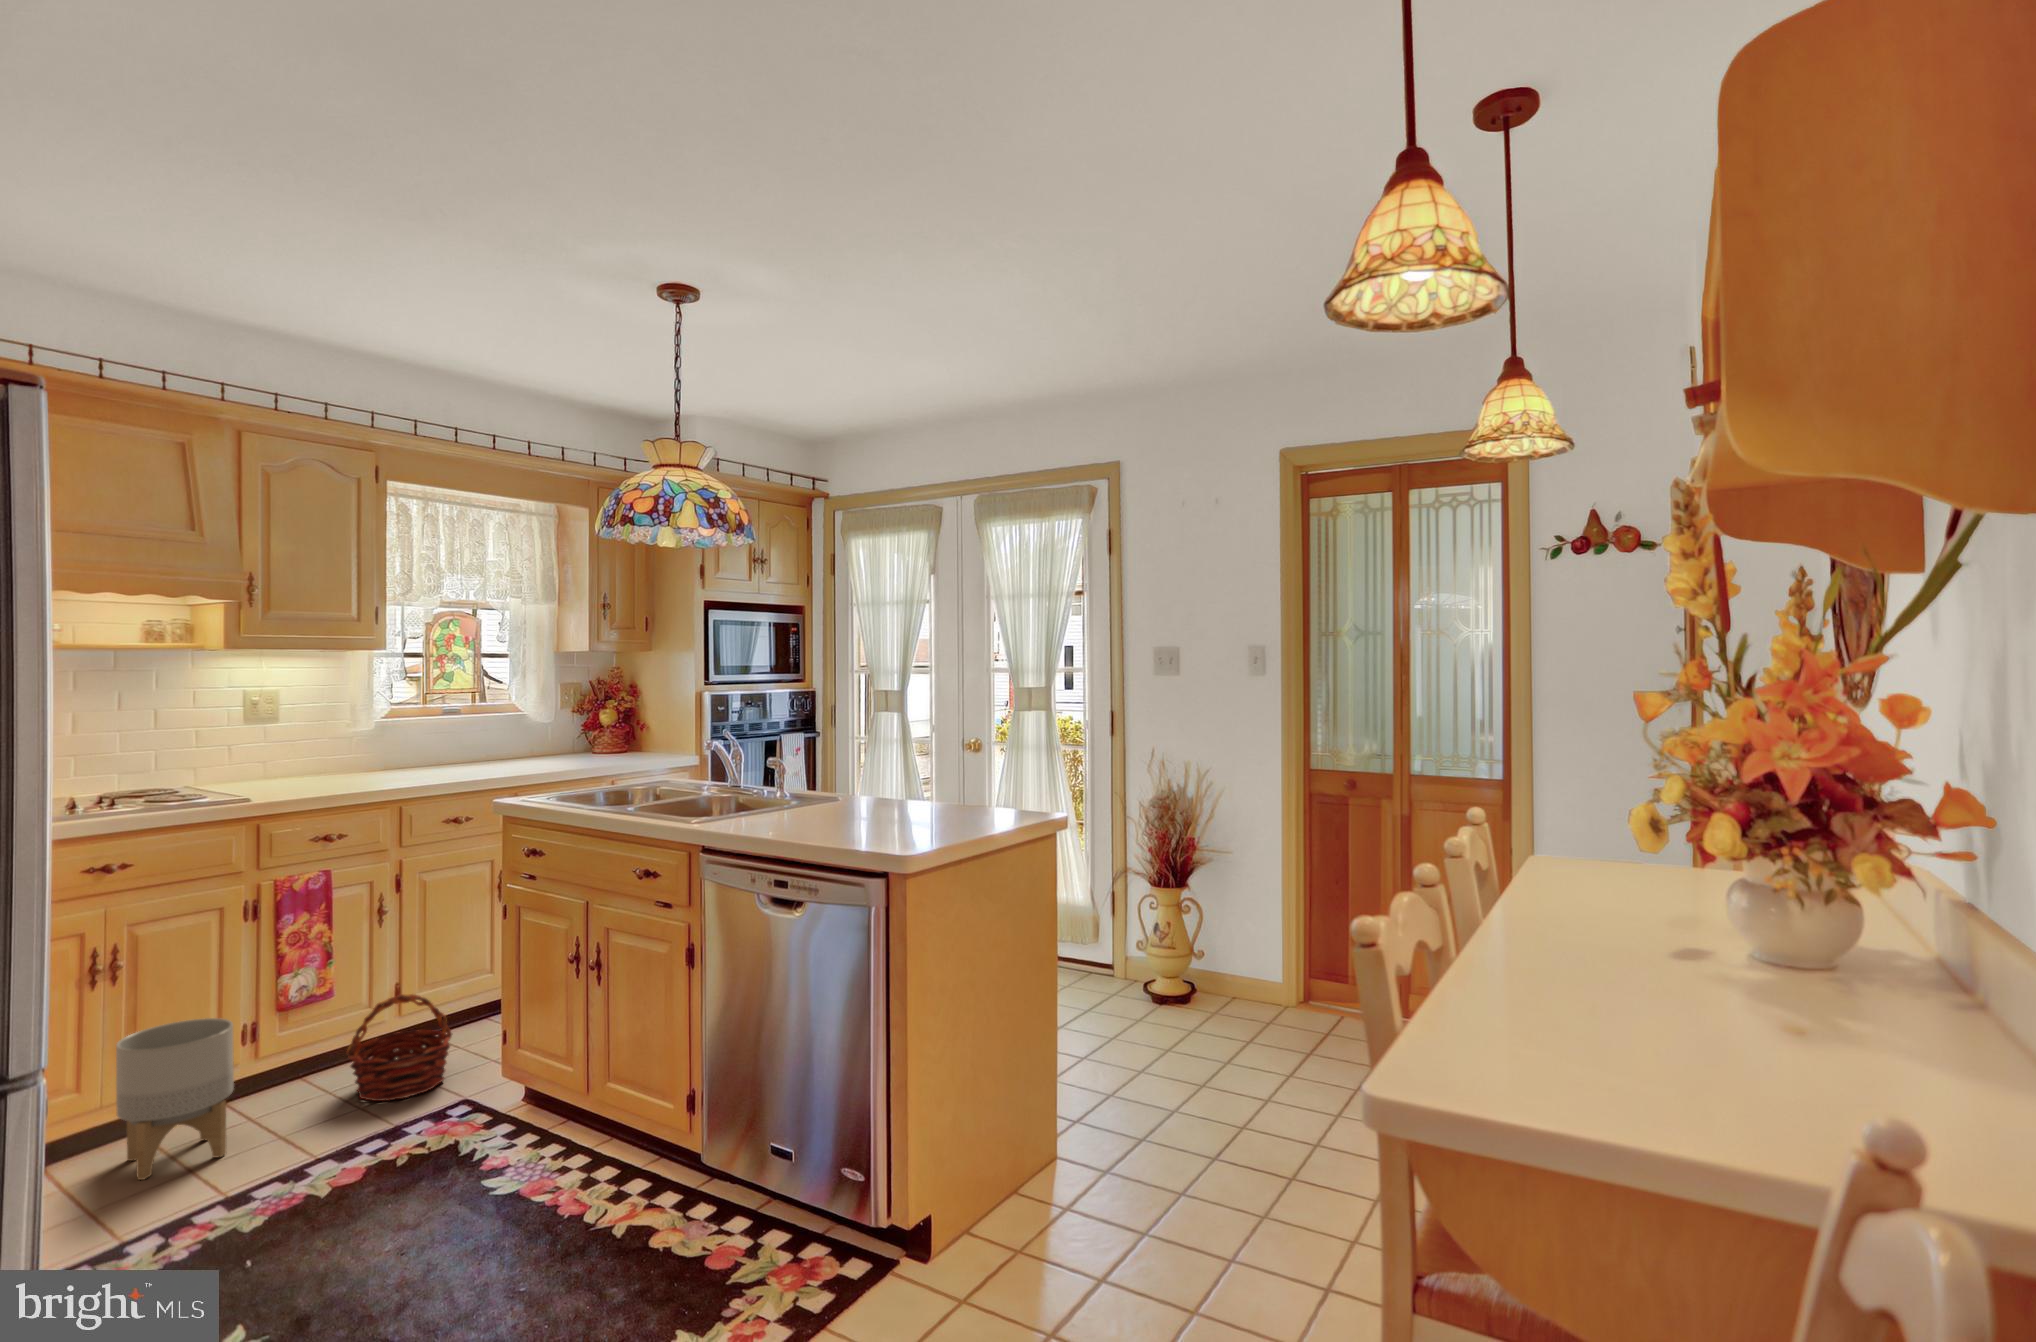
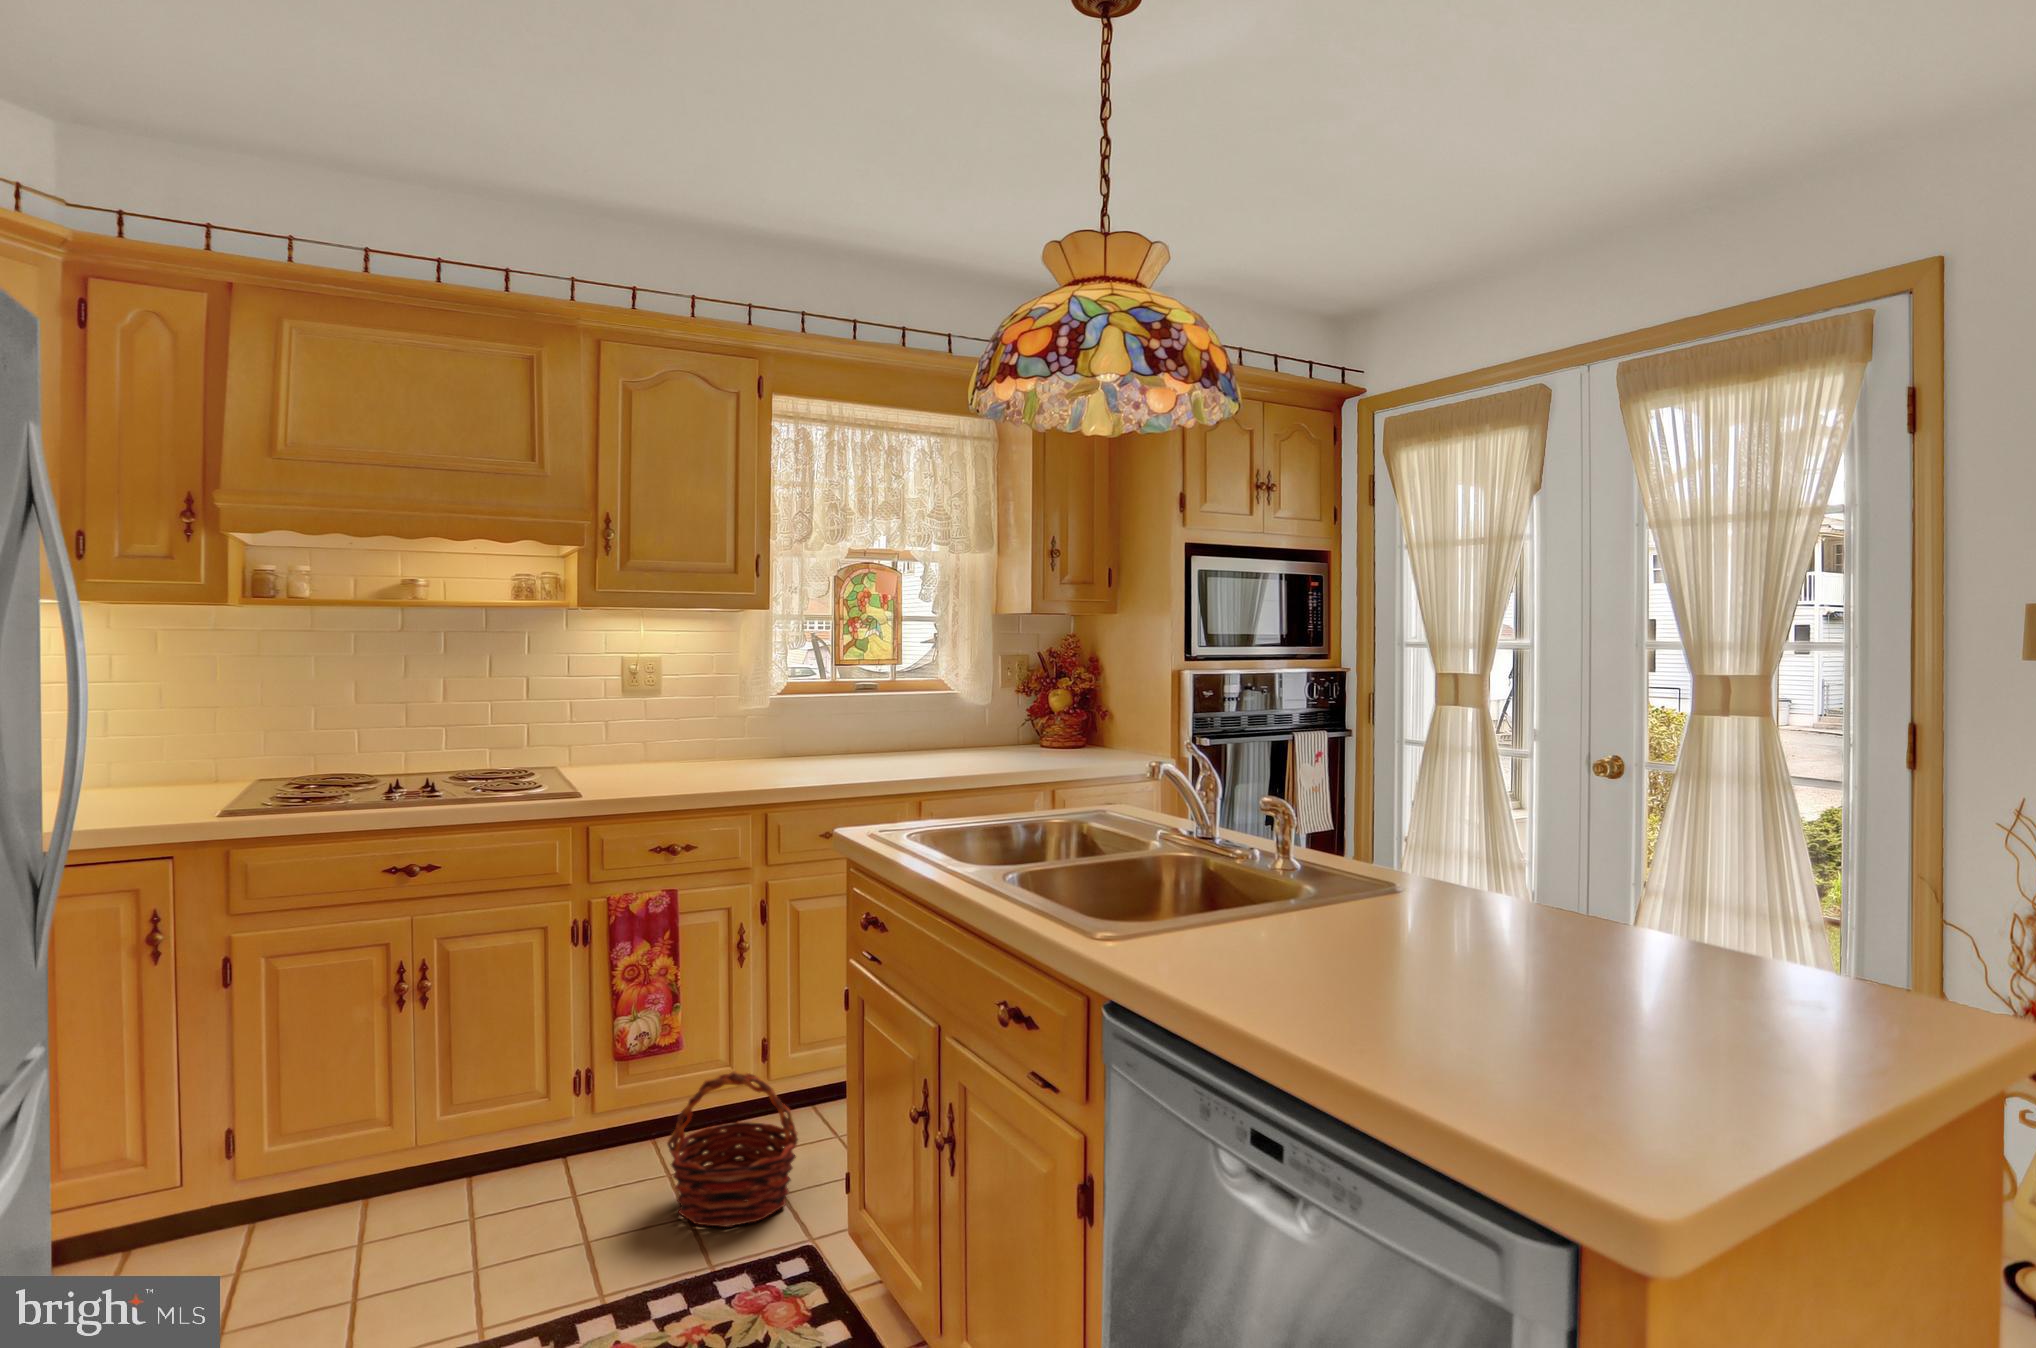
planter: present [116,1018,234,1180] -> none [382,1072,517,1289]

